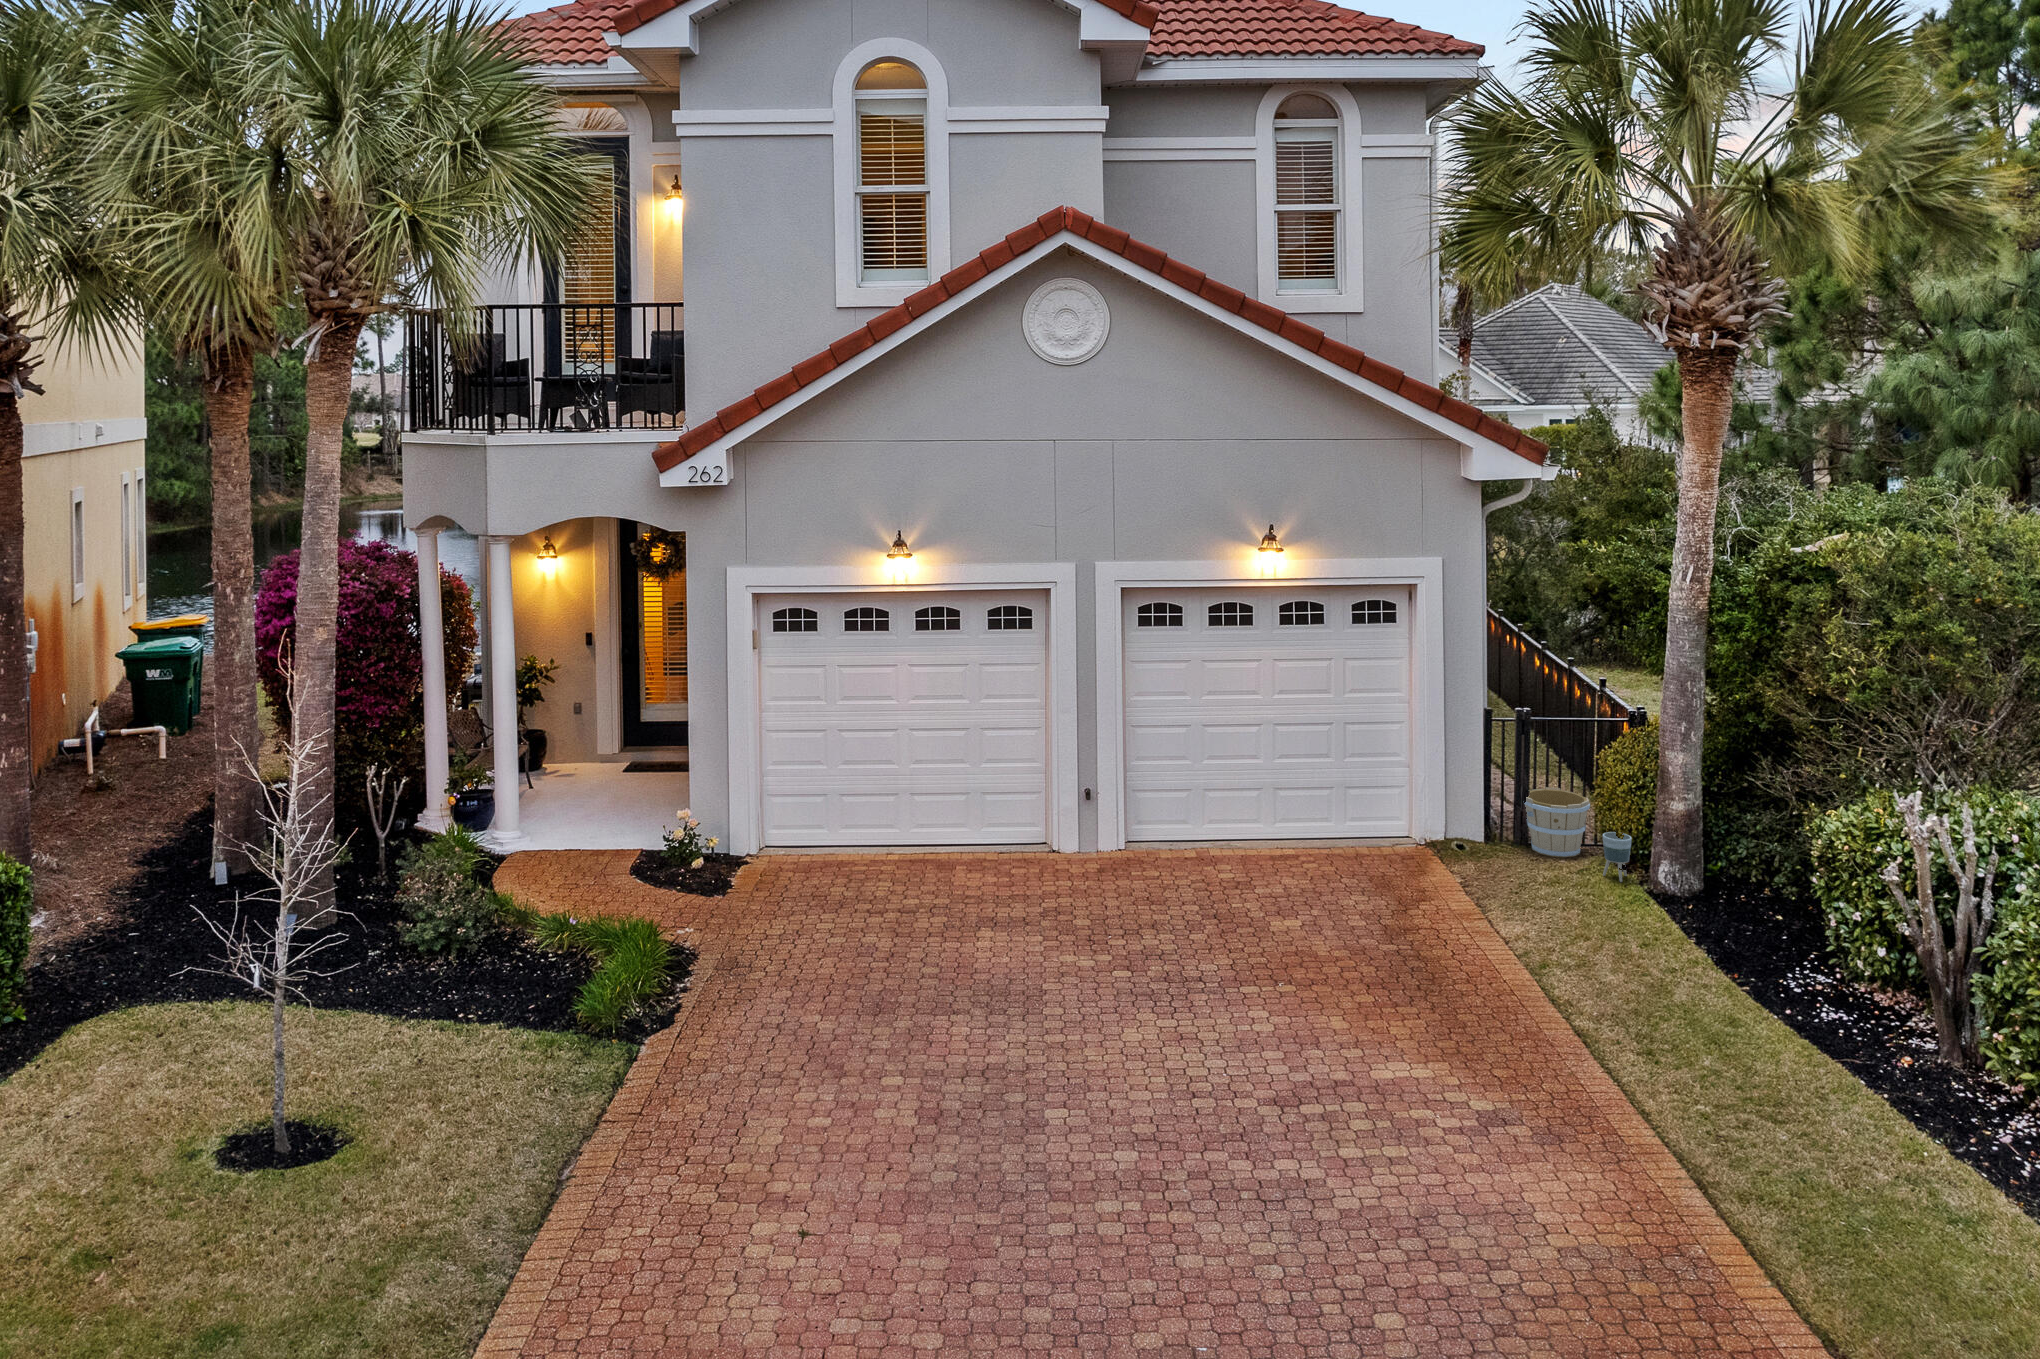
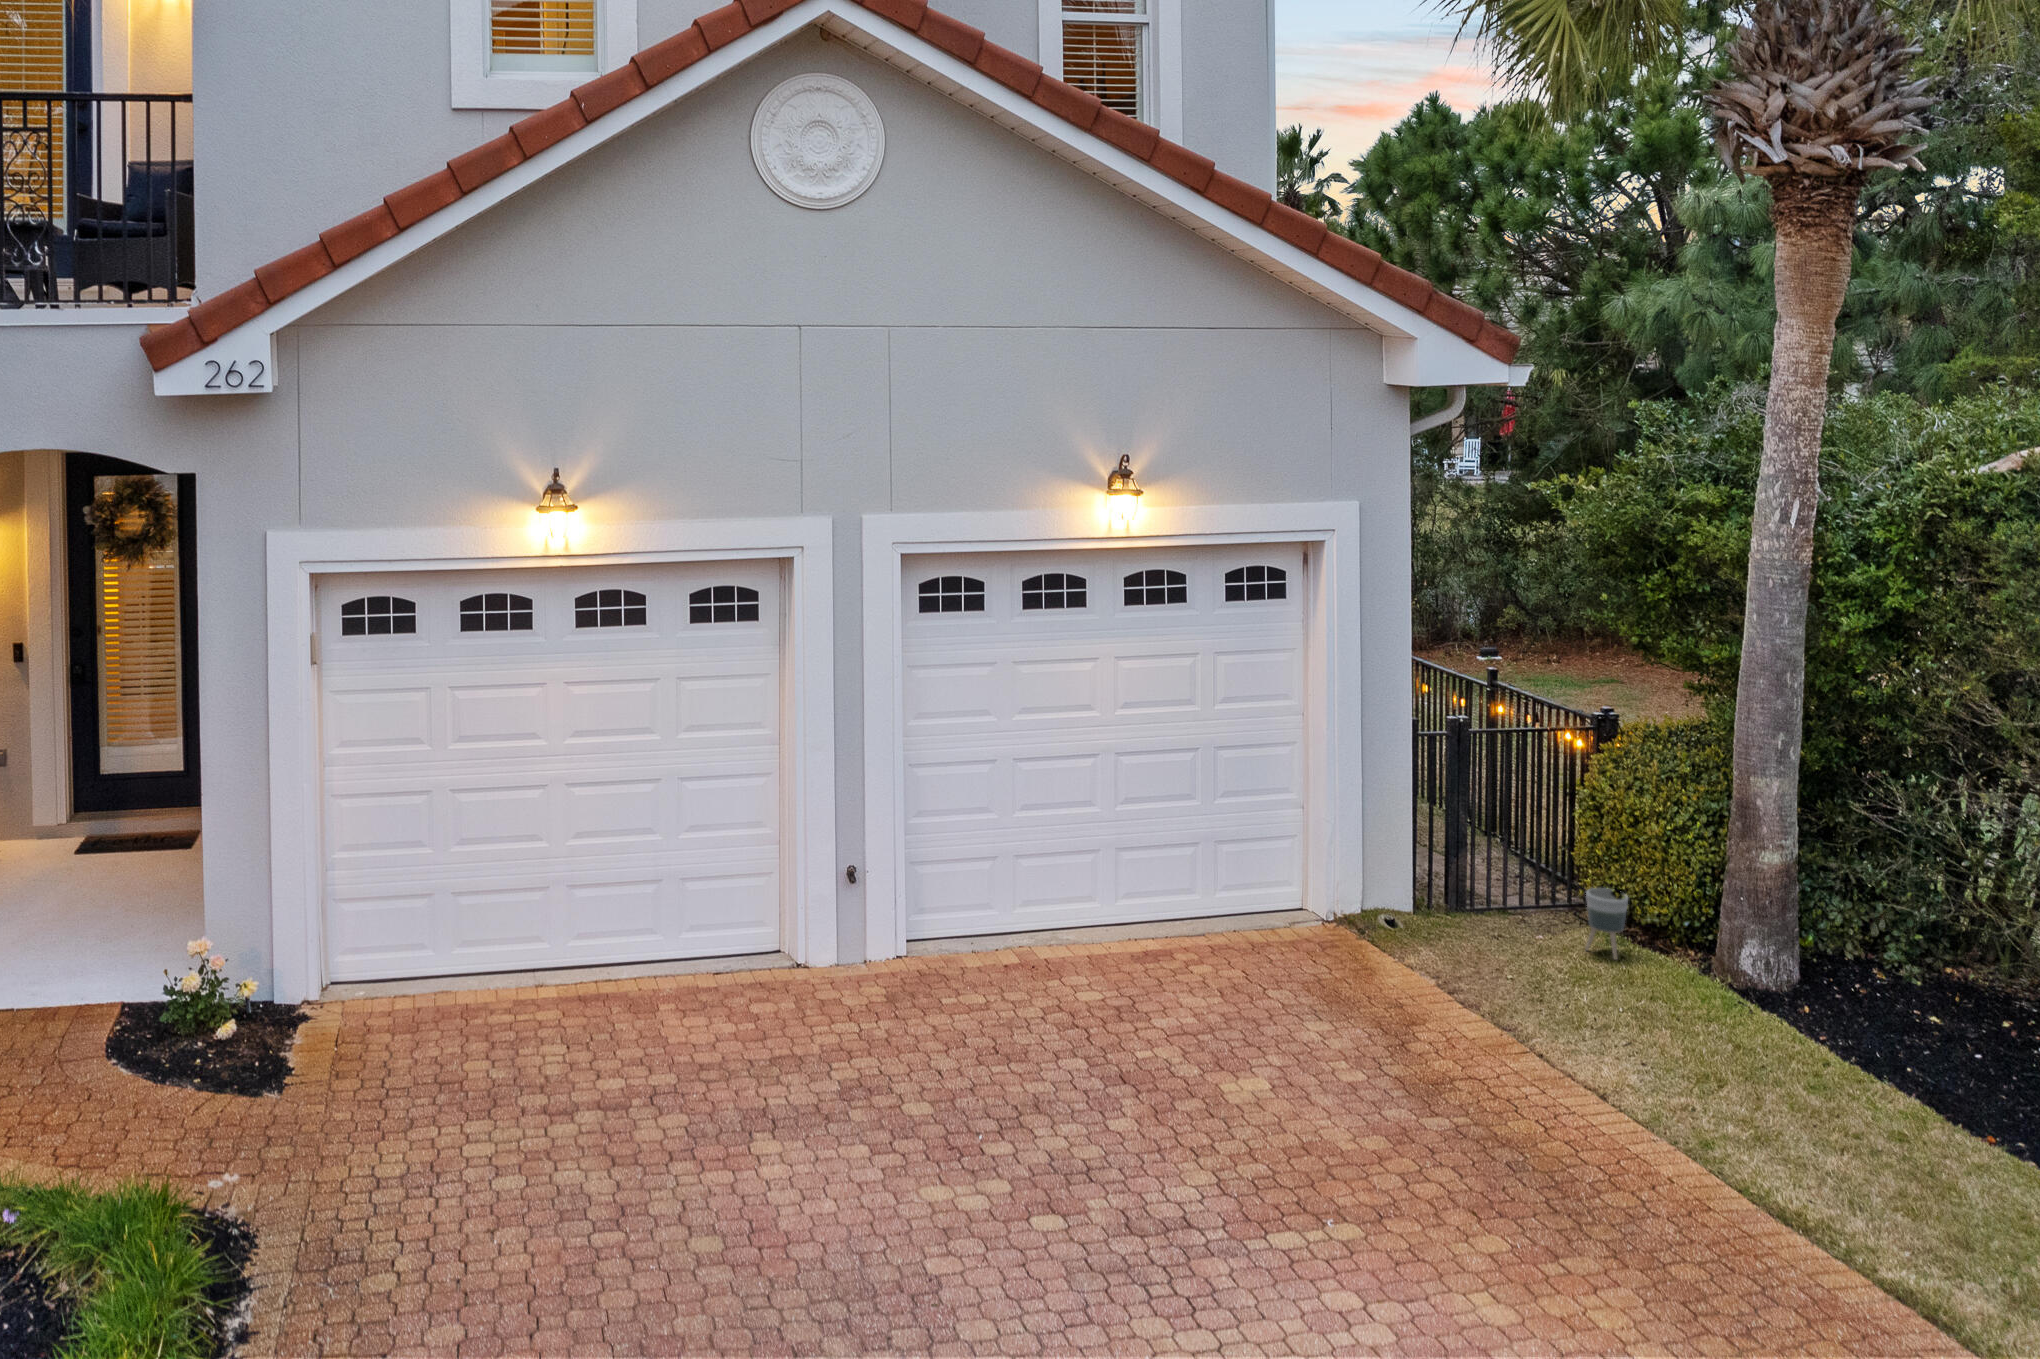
wooden bucket: present [1524,787,1590,857] -> none [1450,823,1547,924]

